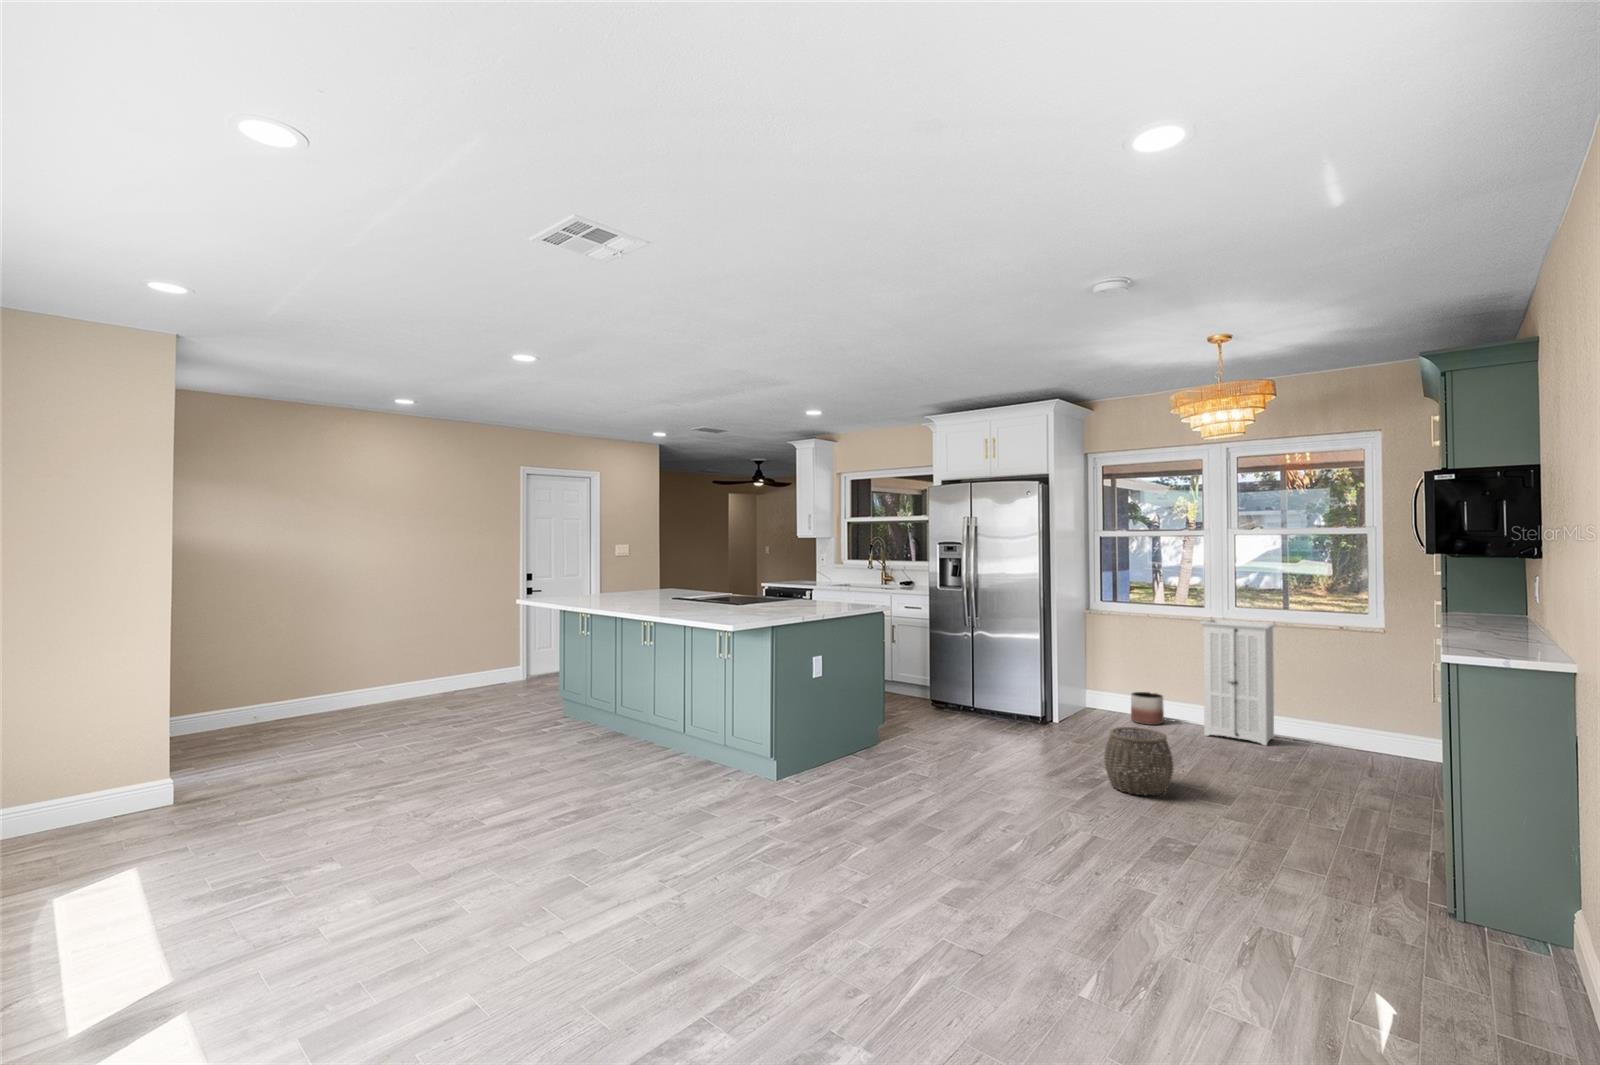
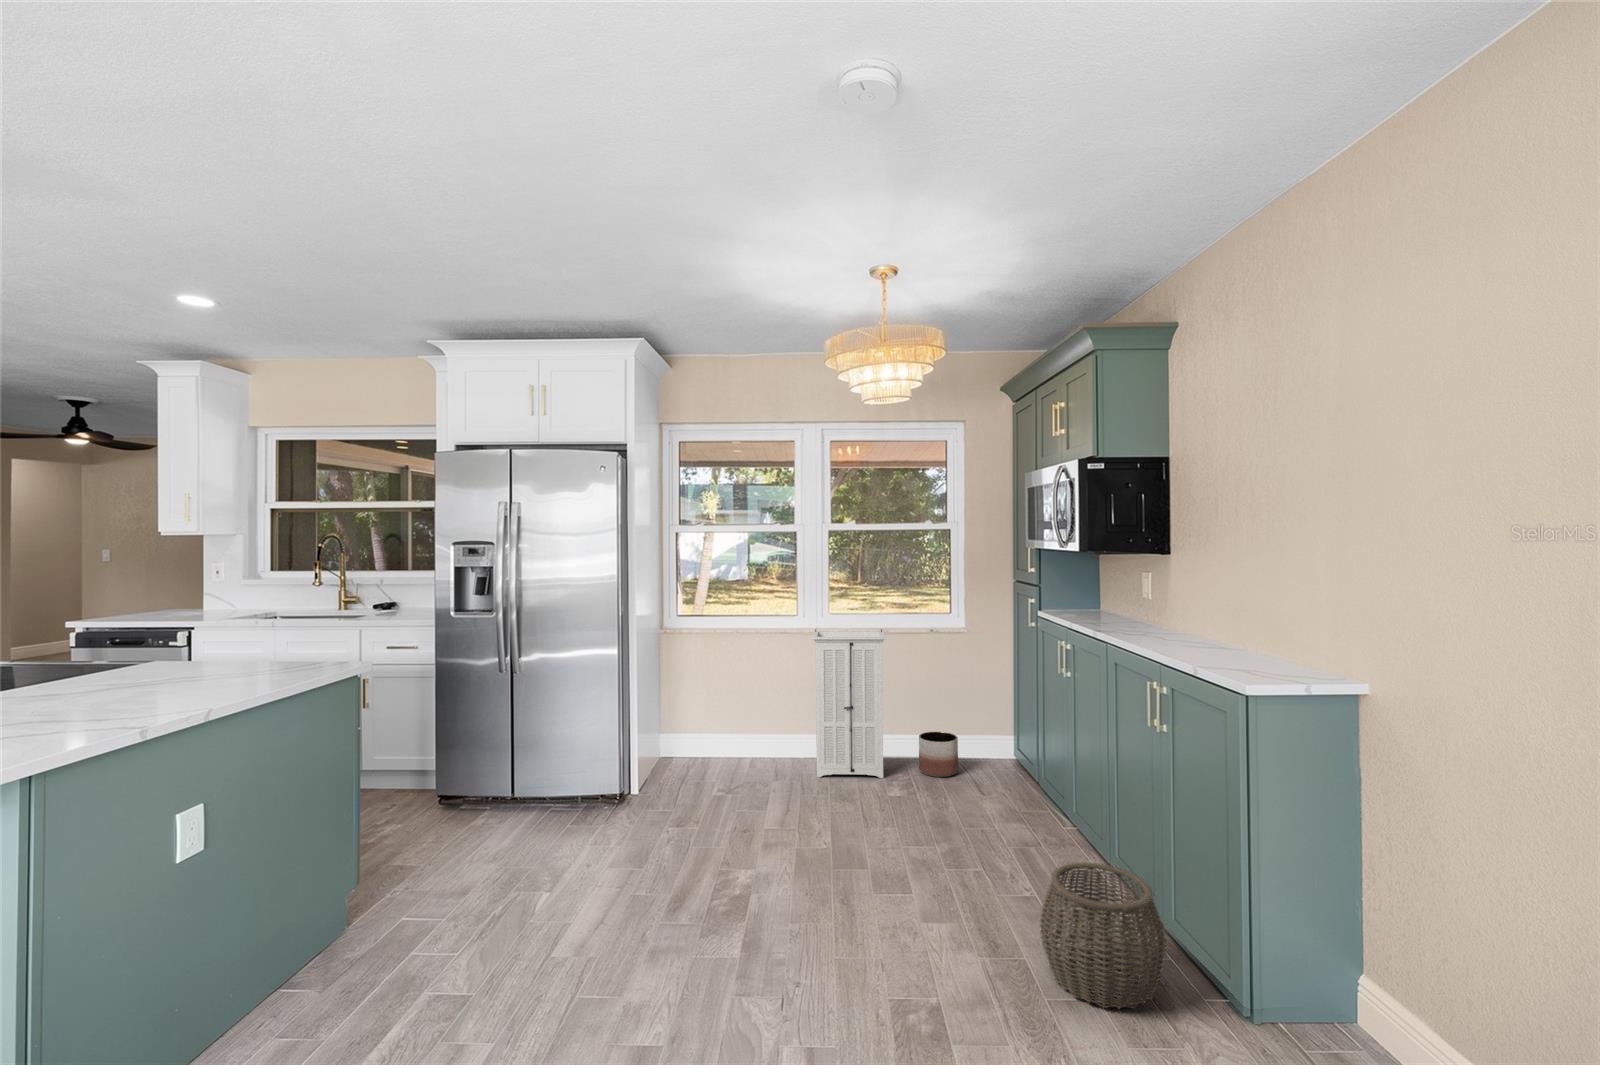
planter: present [1131,692,1164,725] -> present [919,732,958,777]
woven basket: present [1104,727,1173,795] -> present [1040,863,1167,1009]

